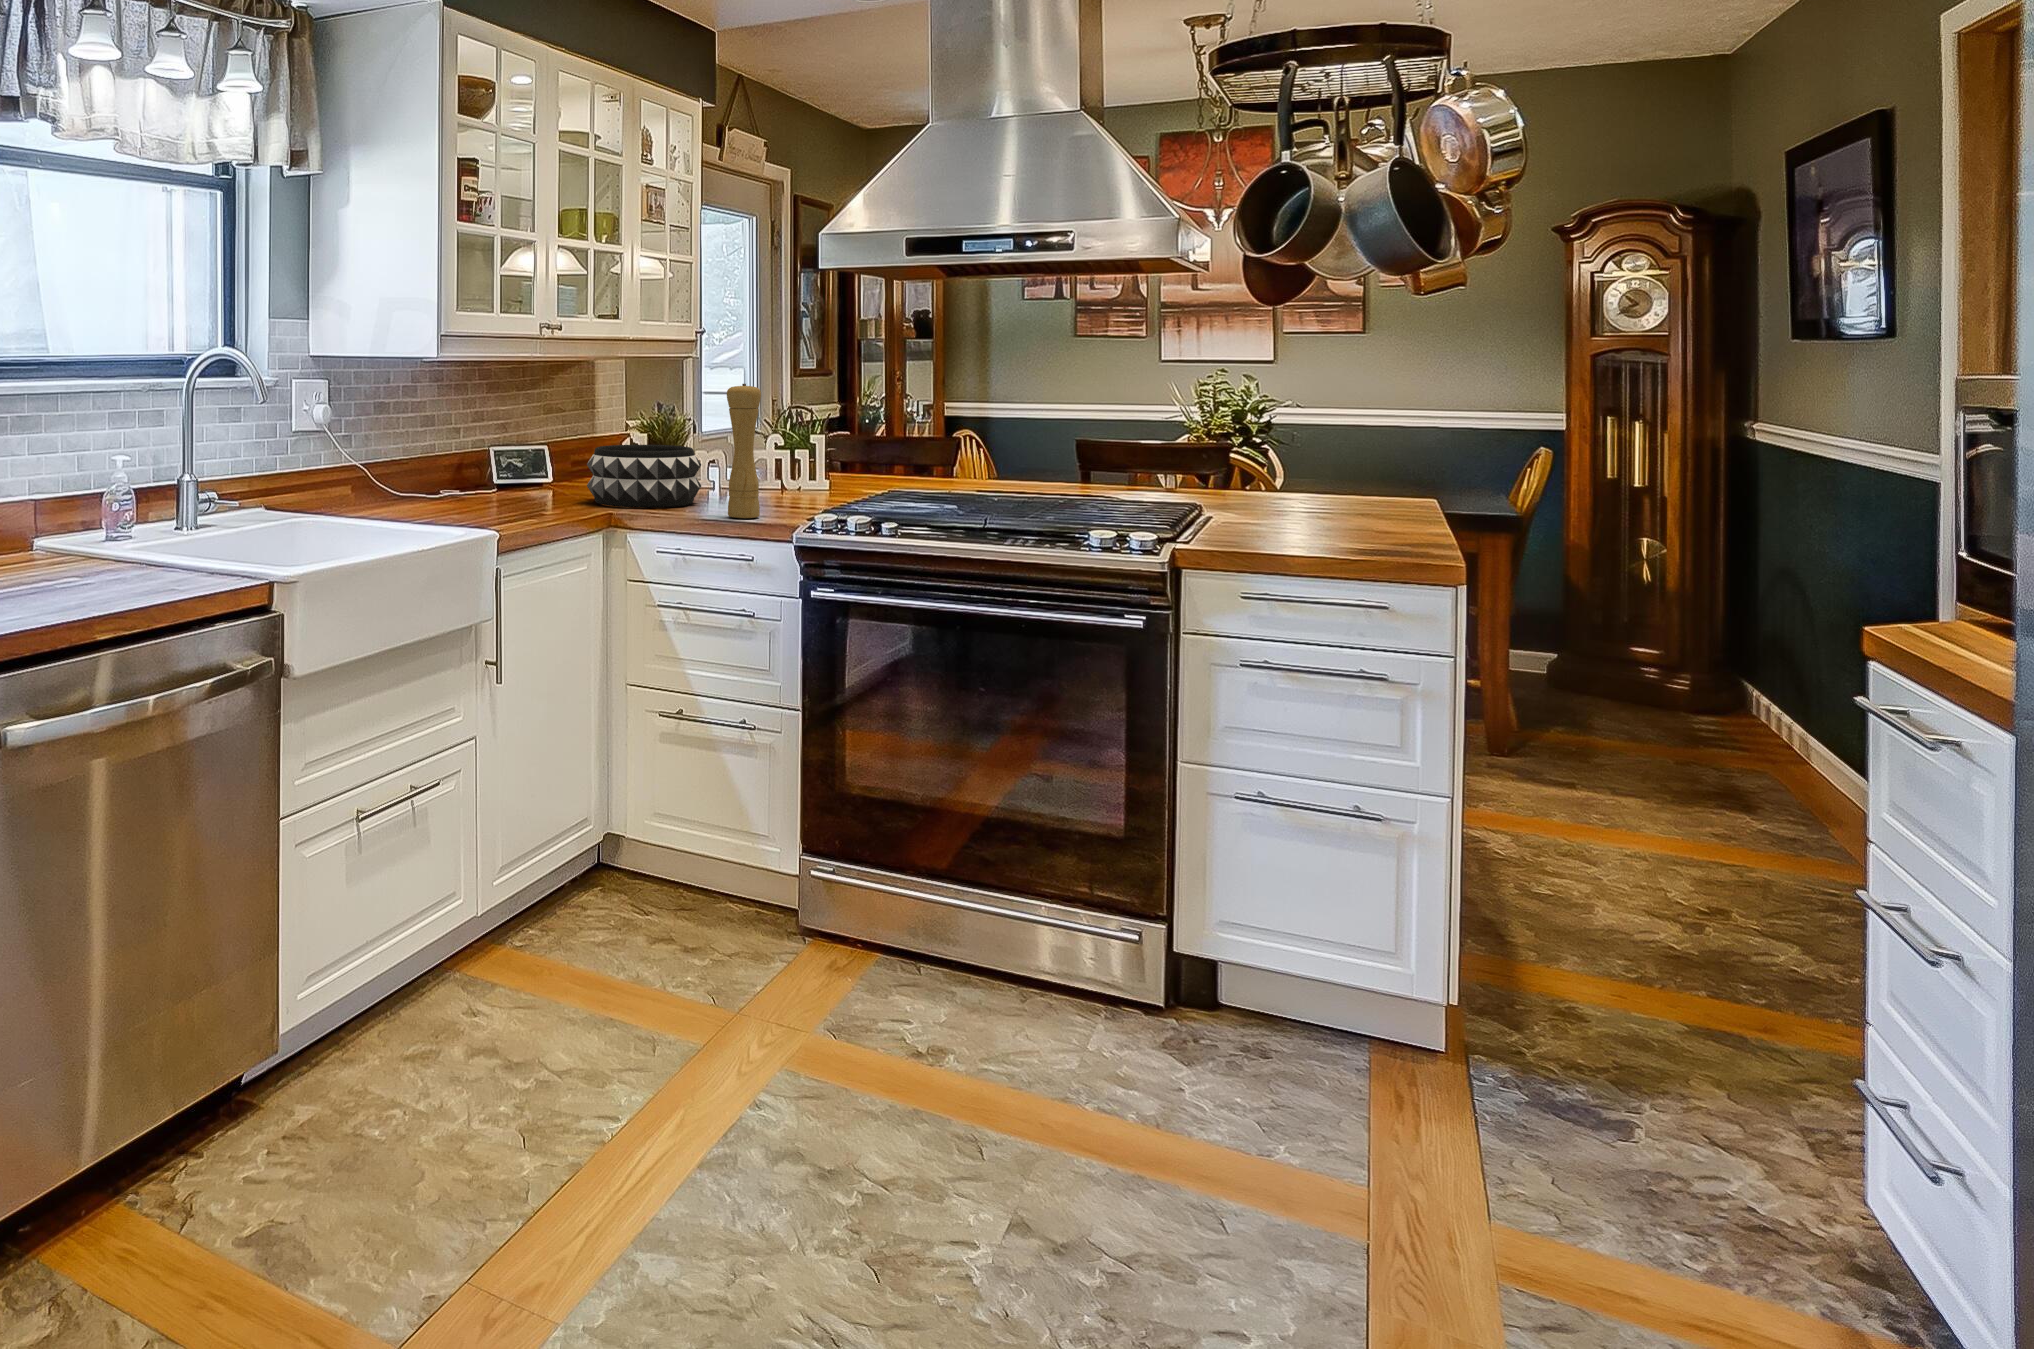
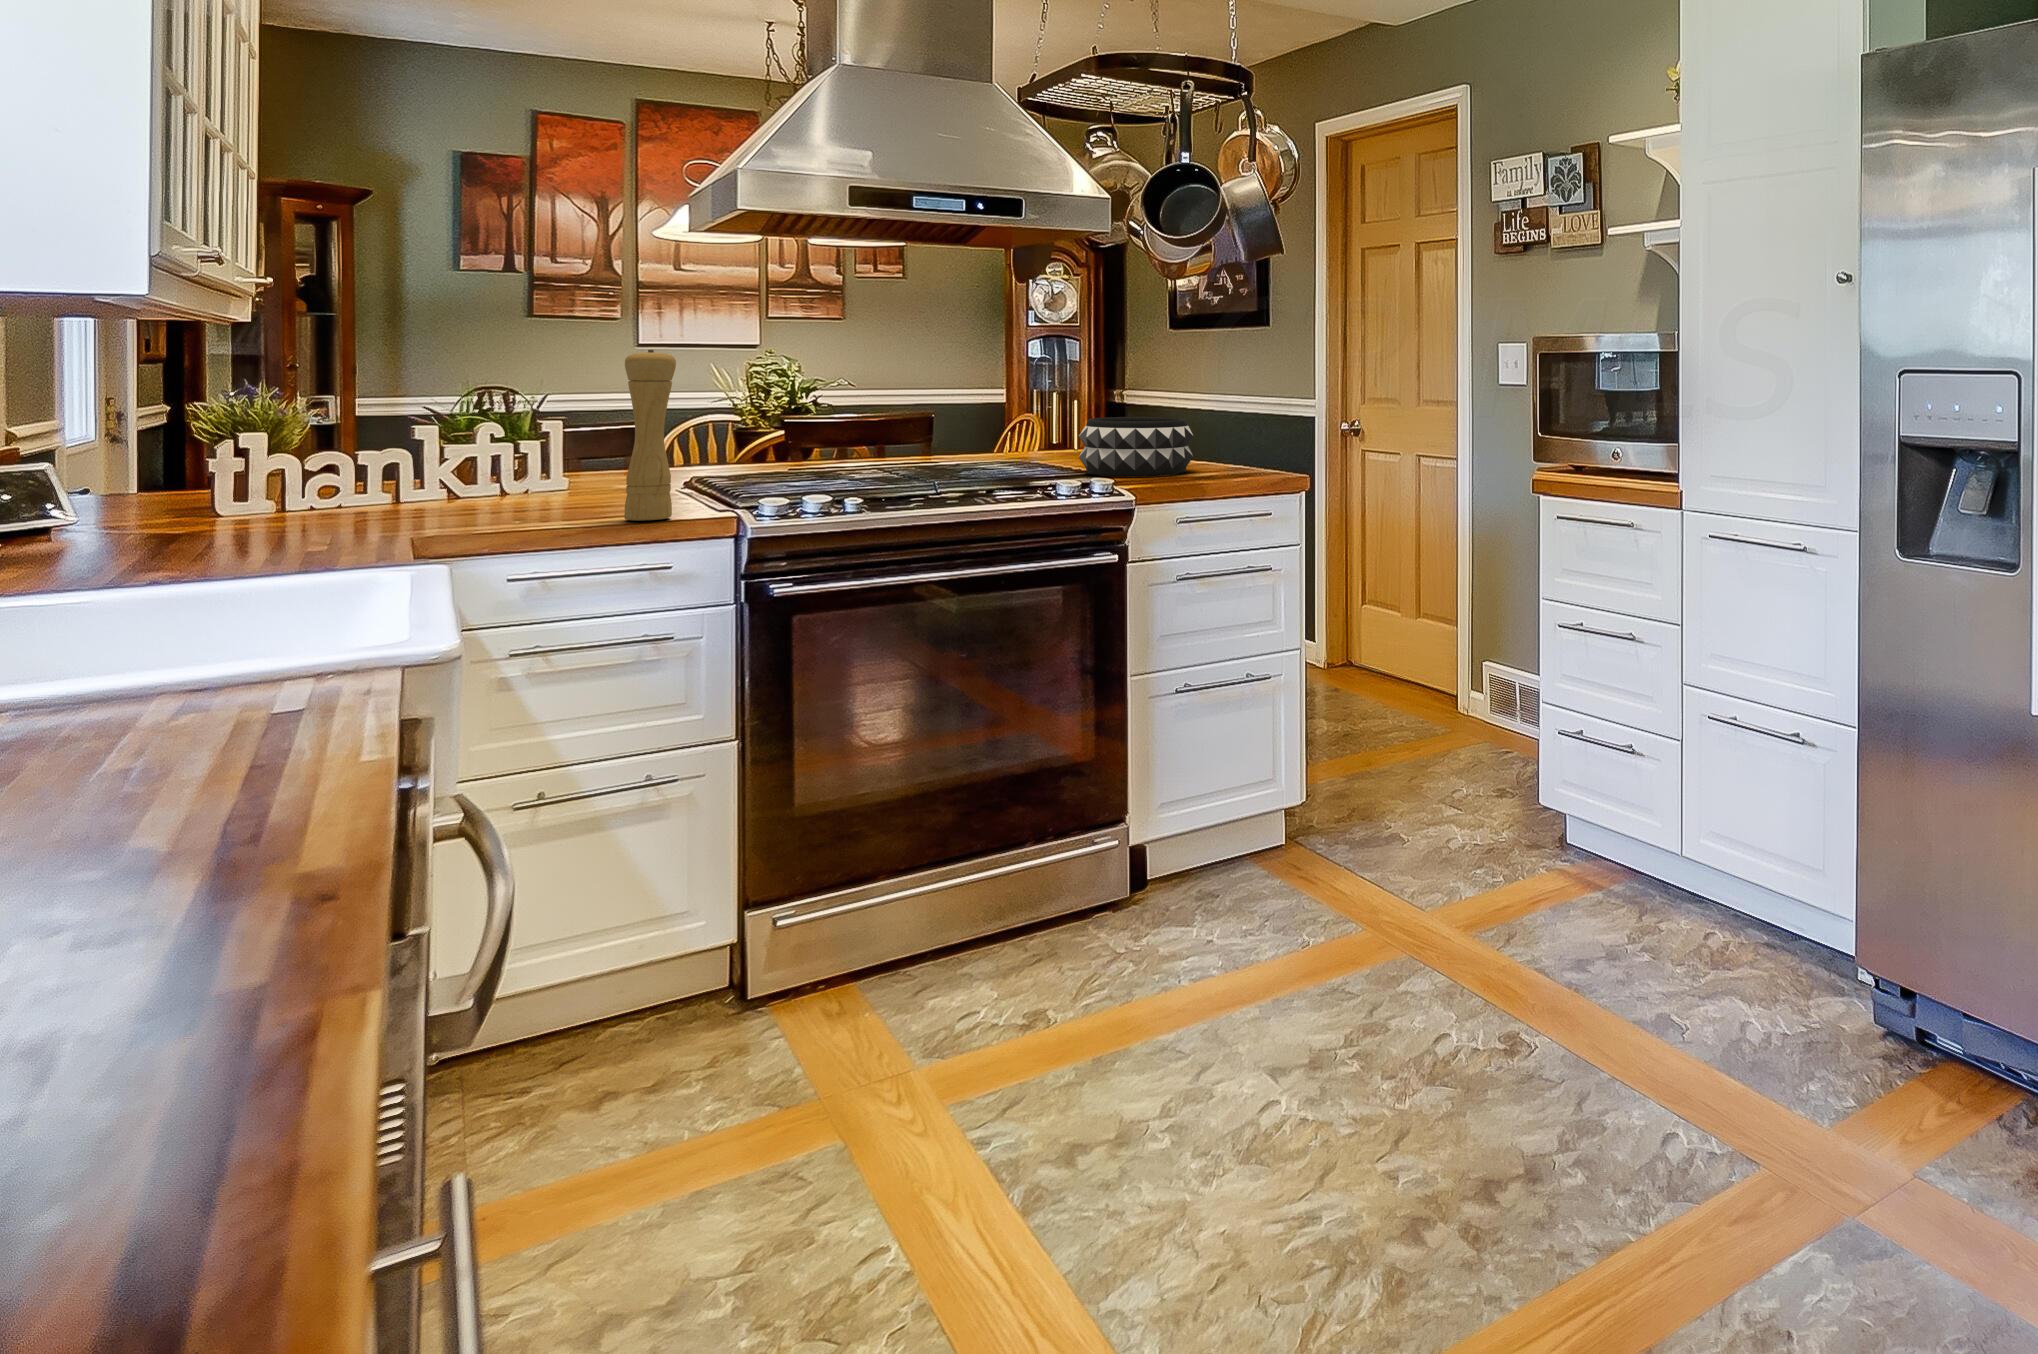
decorative bowl: present [587,445,701,508] -> present [1079,417,1193,477]

